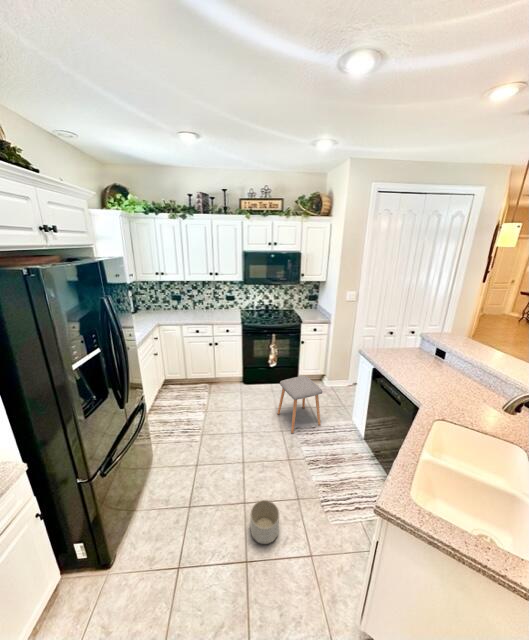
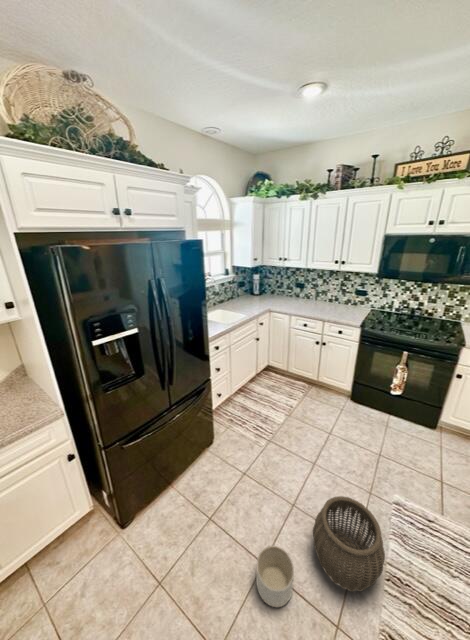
stool: present [277,376,323,434] -> none [376,417,456,513]
woven basket: none [271,439,316,499] -> present [313,496,385,592]

